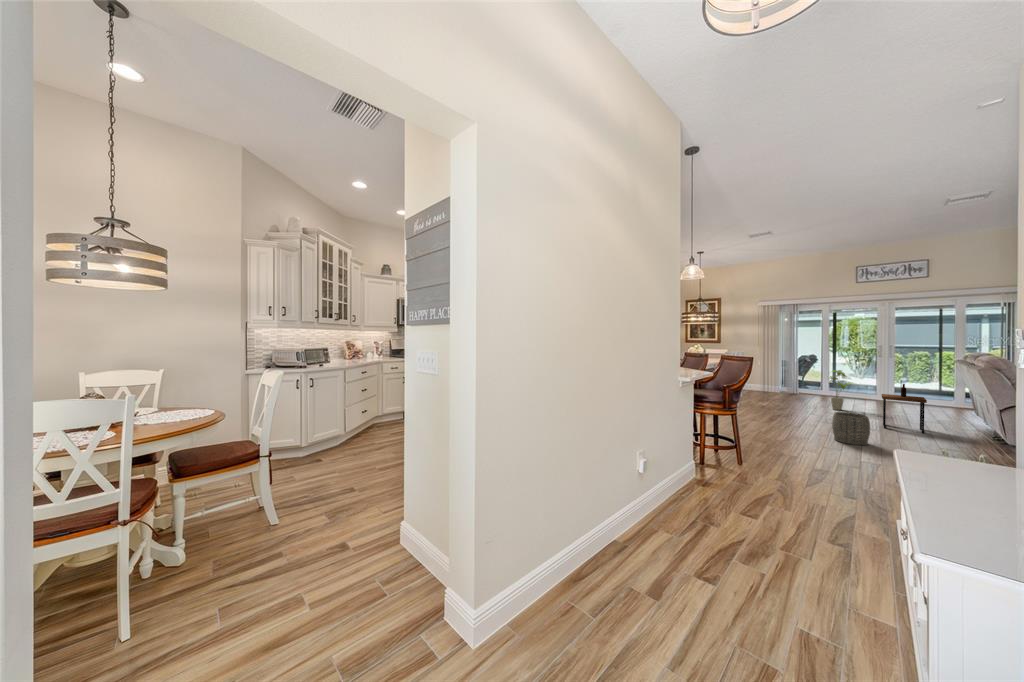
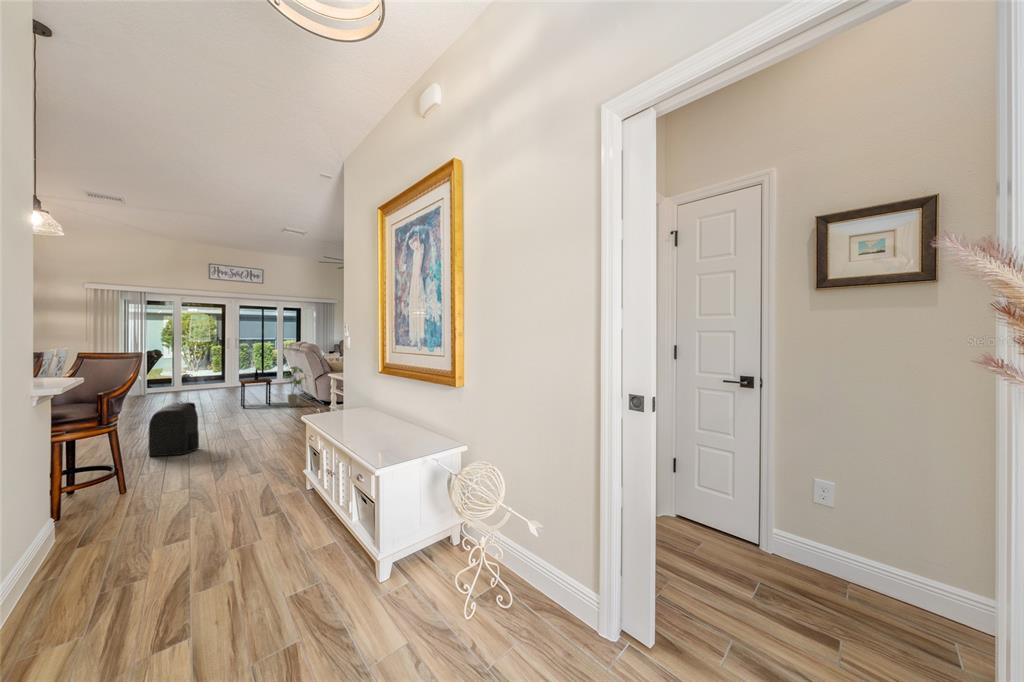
house plant: present [829,370,852,410] -> present [285,366,305,407]
backpack: none [770,404,812,454] -> present [149,402,199,456]
woven basket: present [832,412,870,445] -> none [209,400,242,429]

